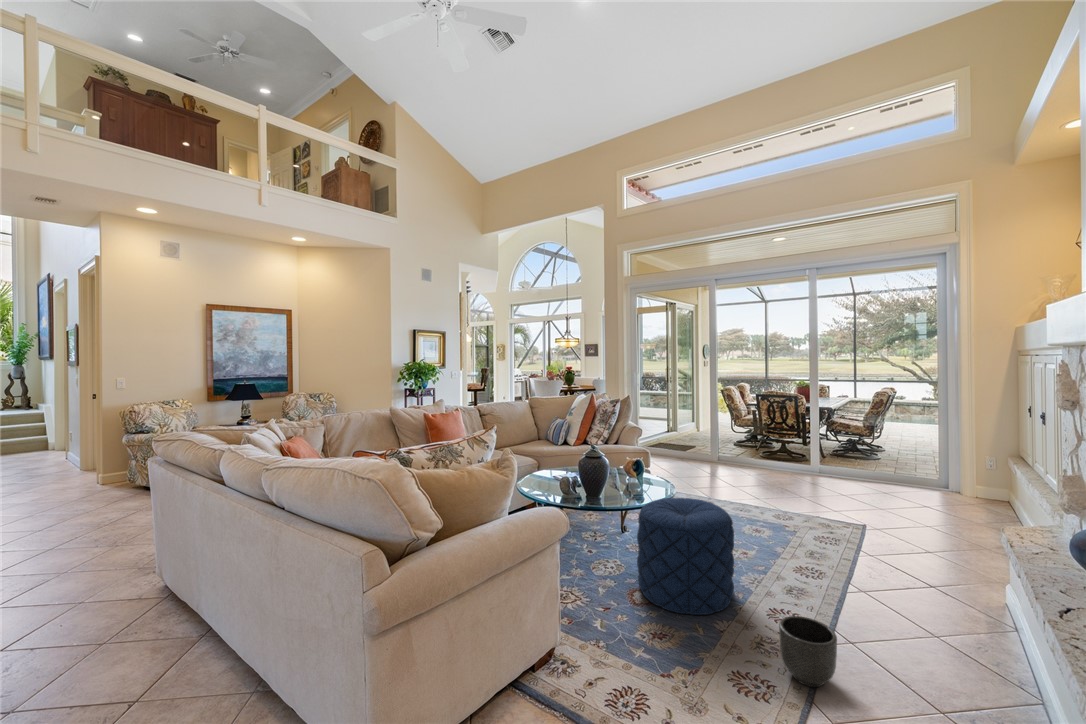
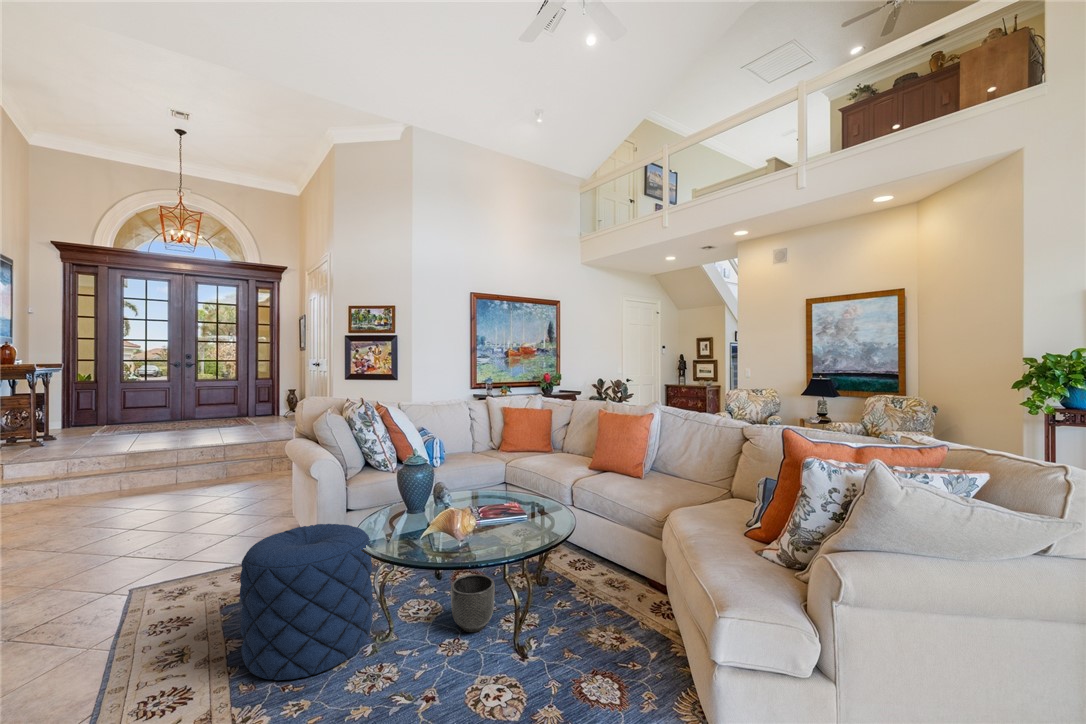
planter: present [779,616,837,687] -> present [451,574,495,632]

